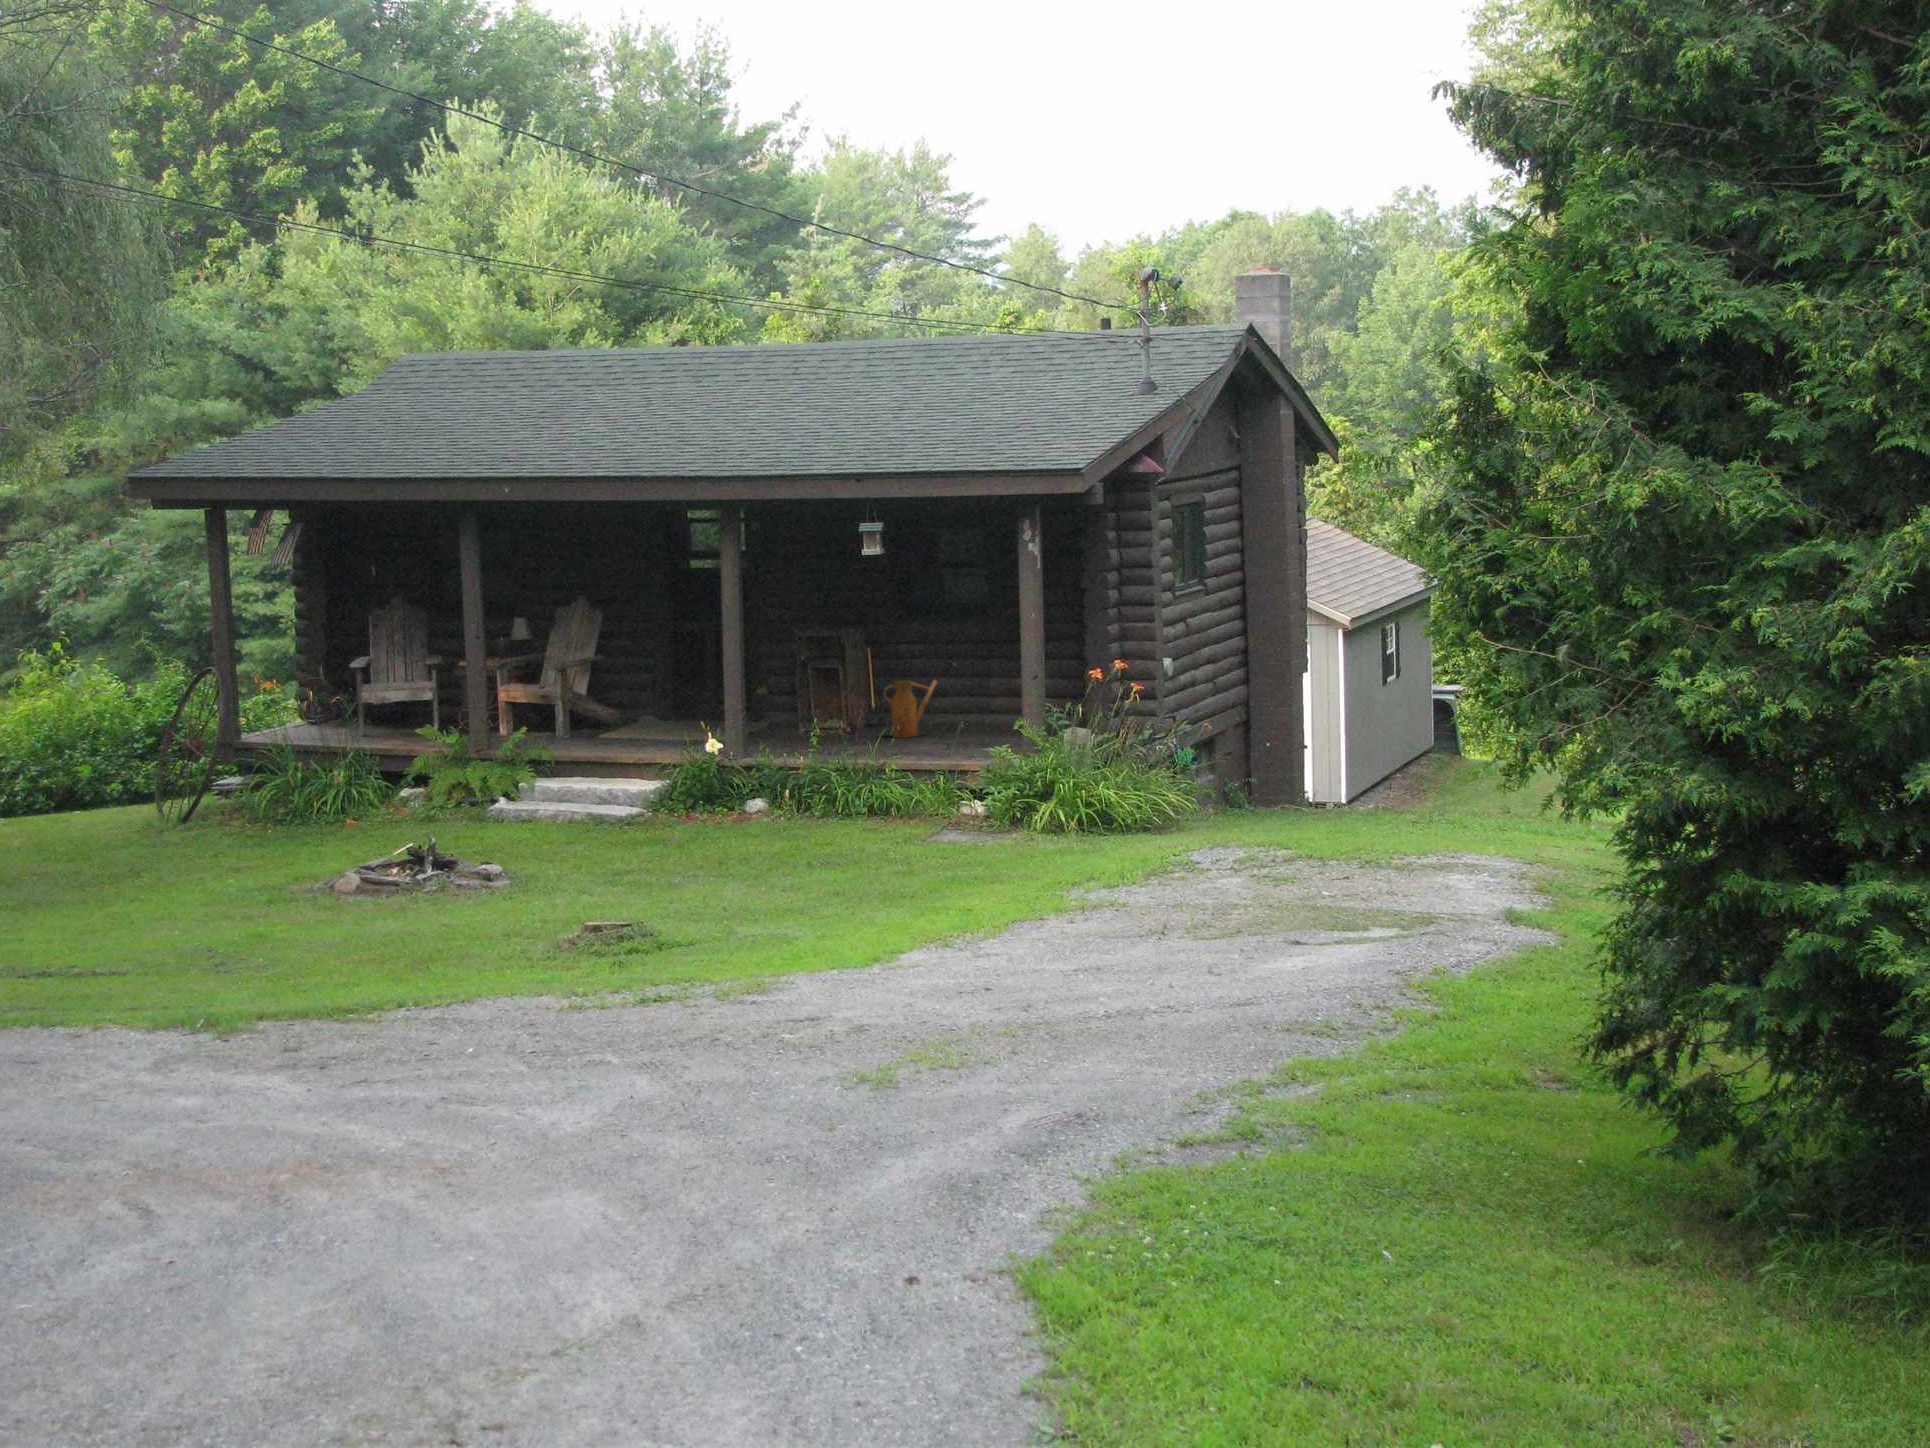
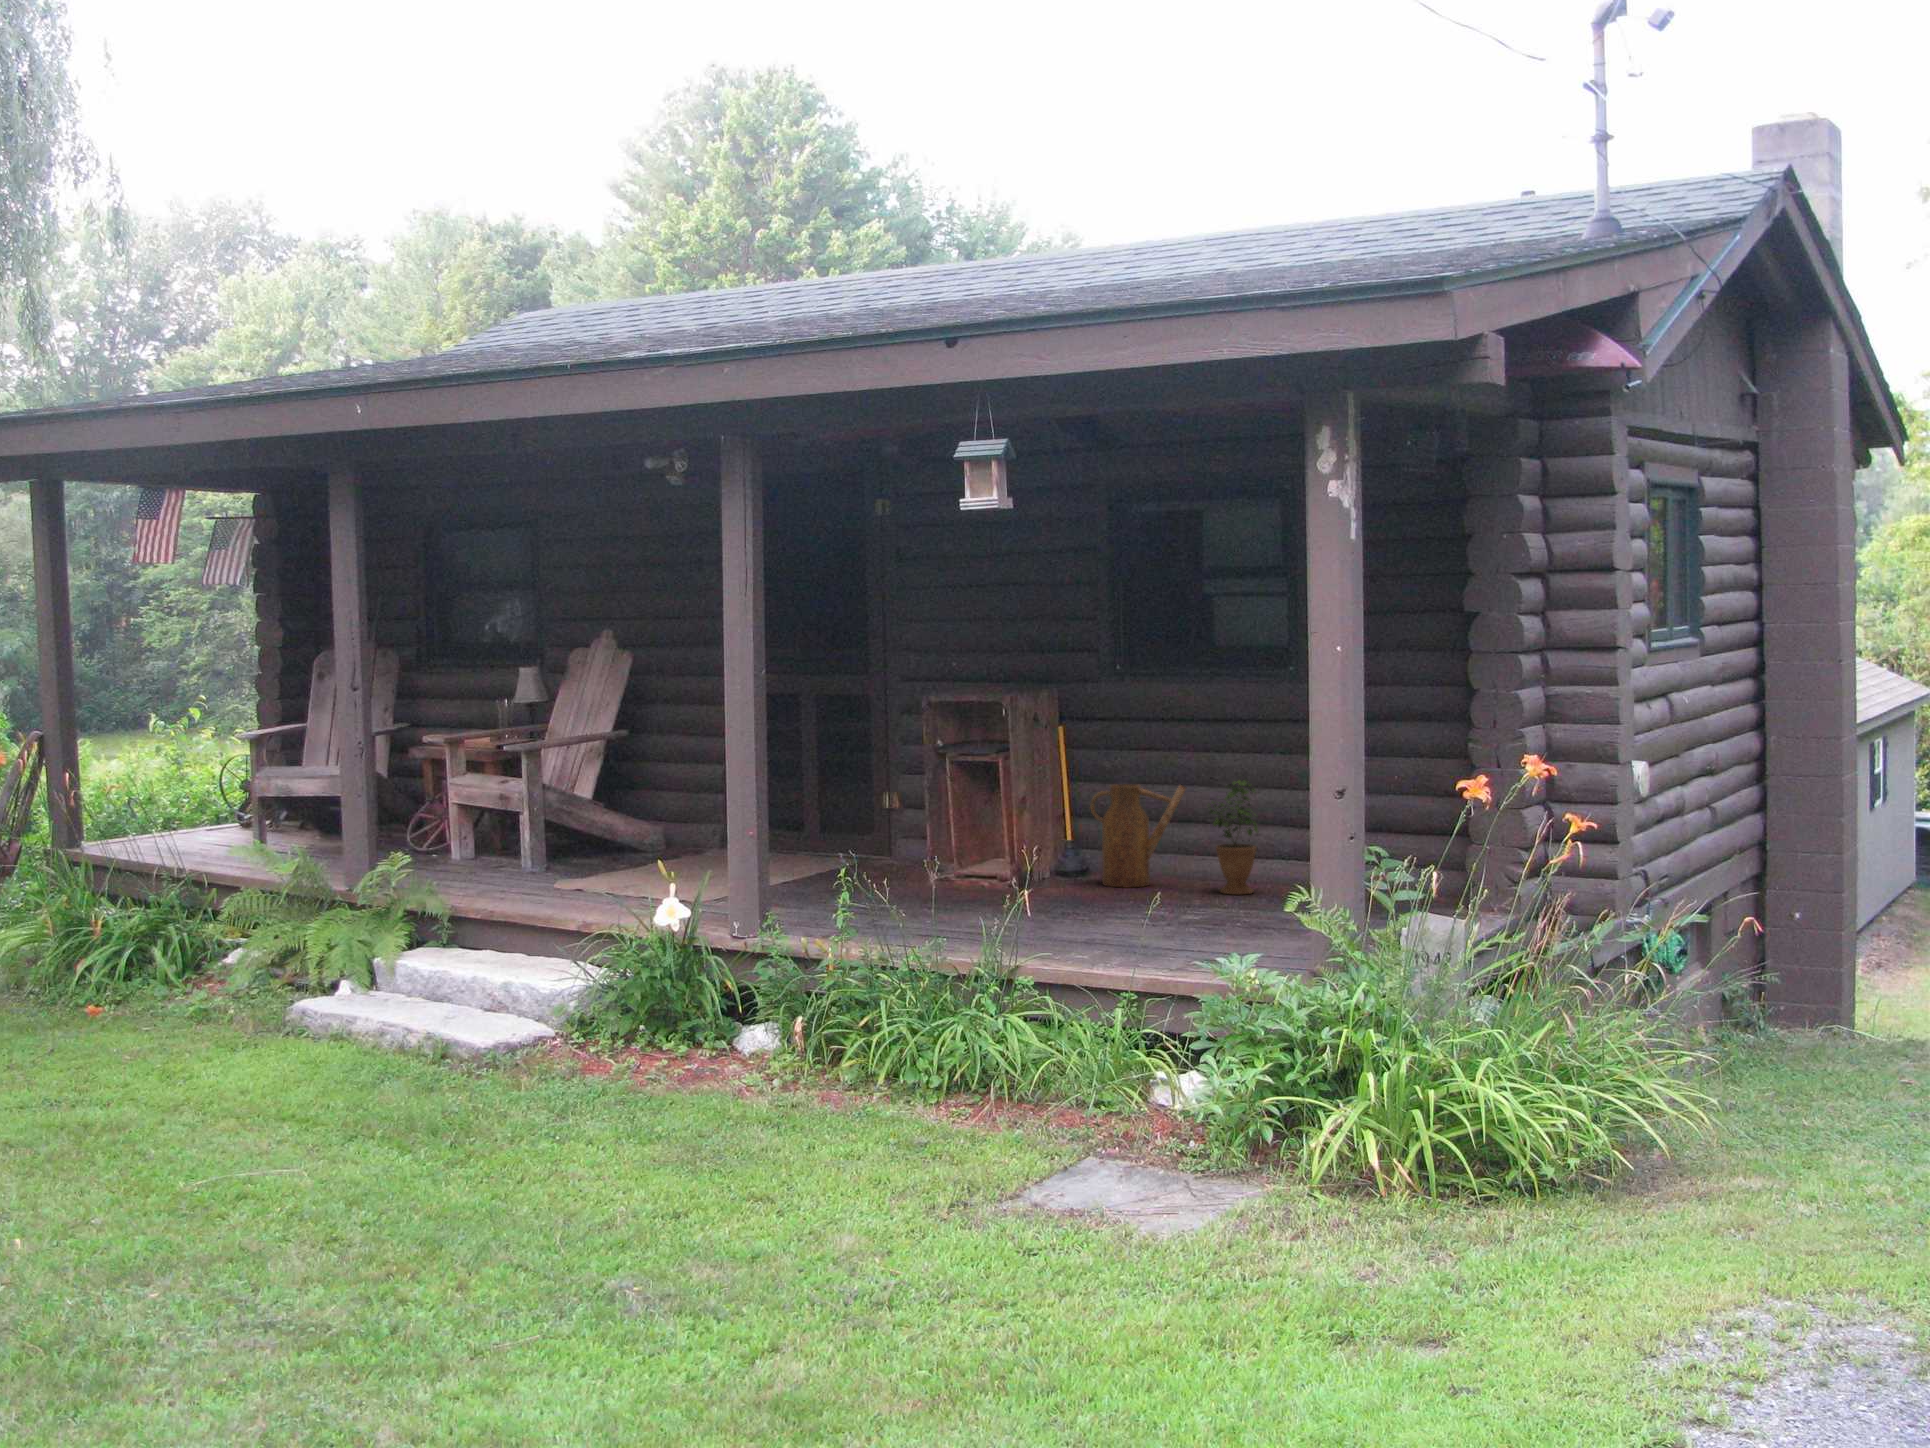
potted plant: none [950,673,979,737] -> present [1209,780,1258,894]

